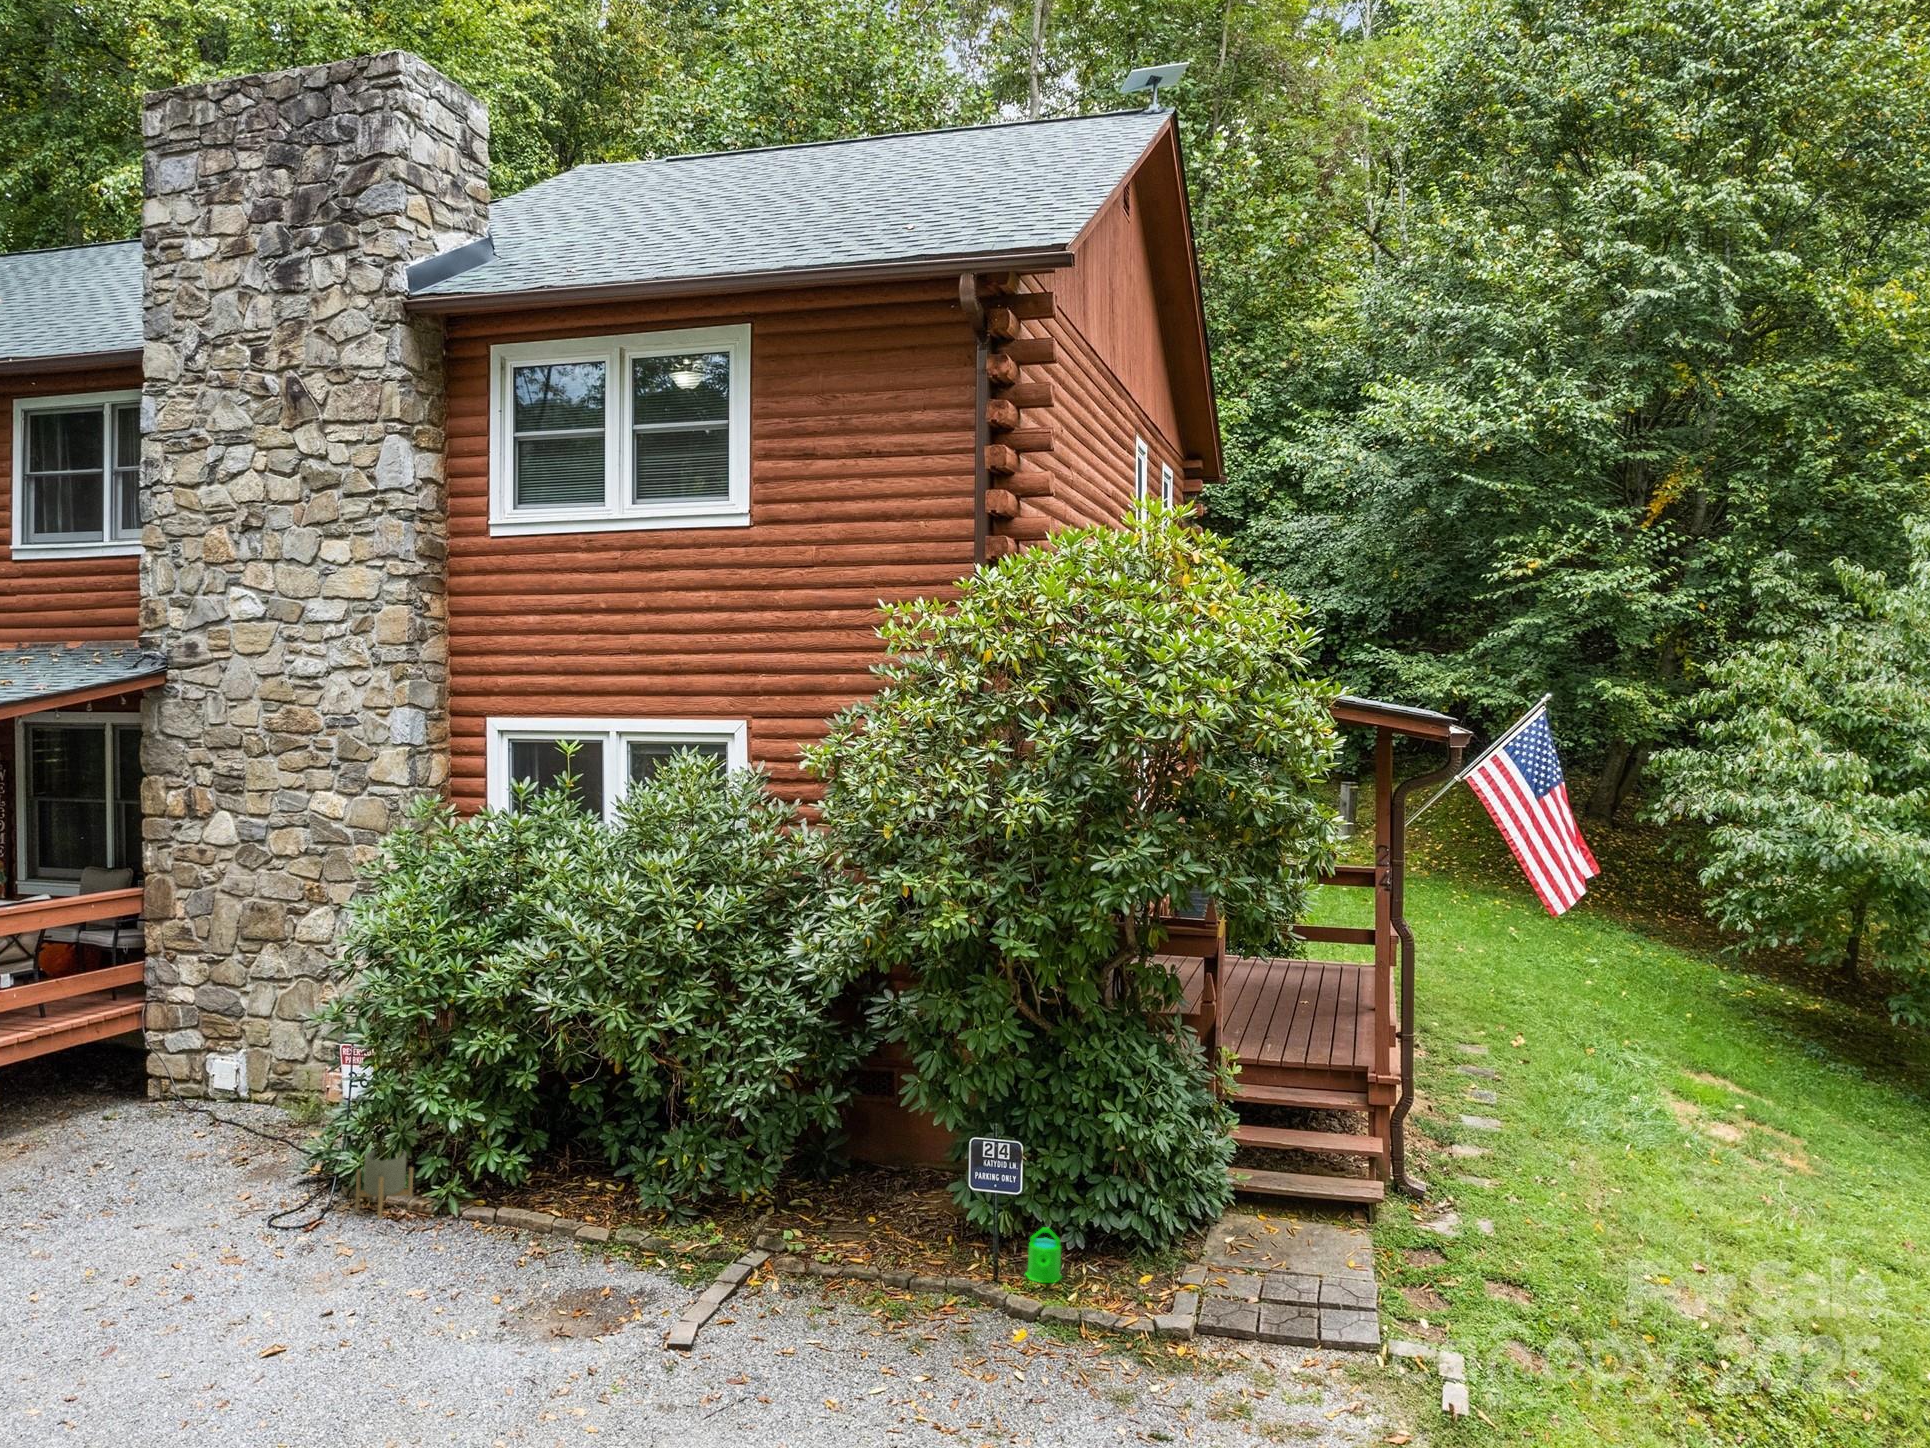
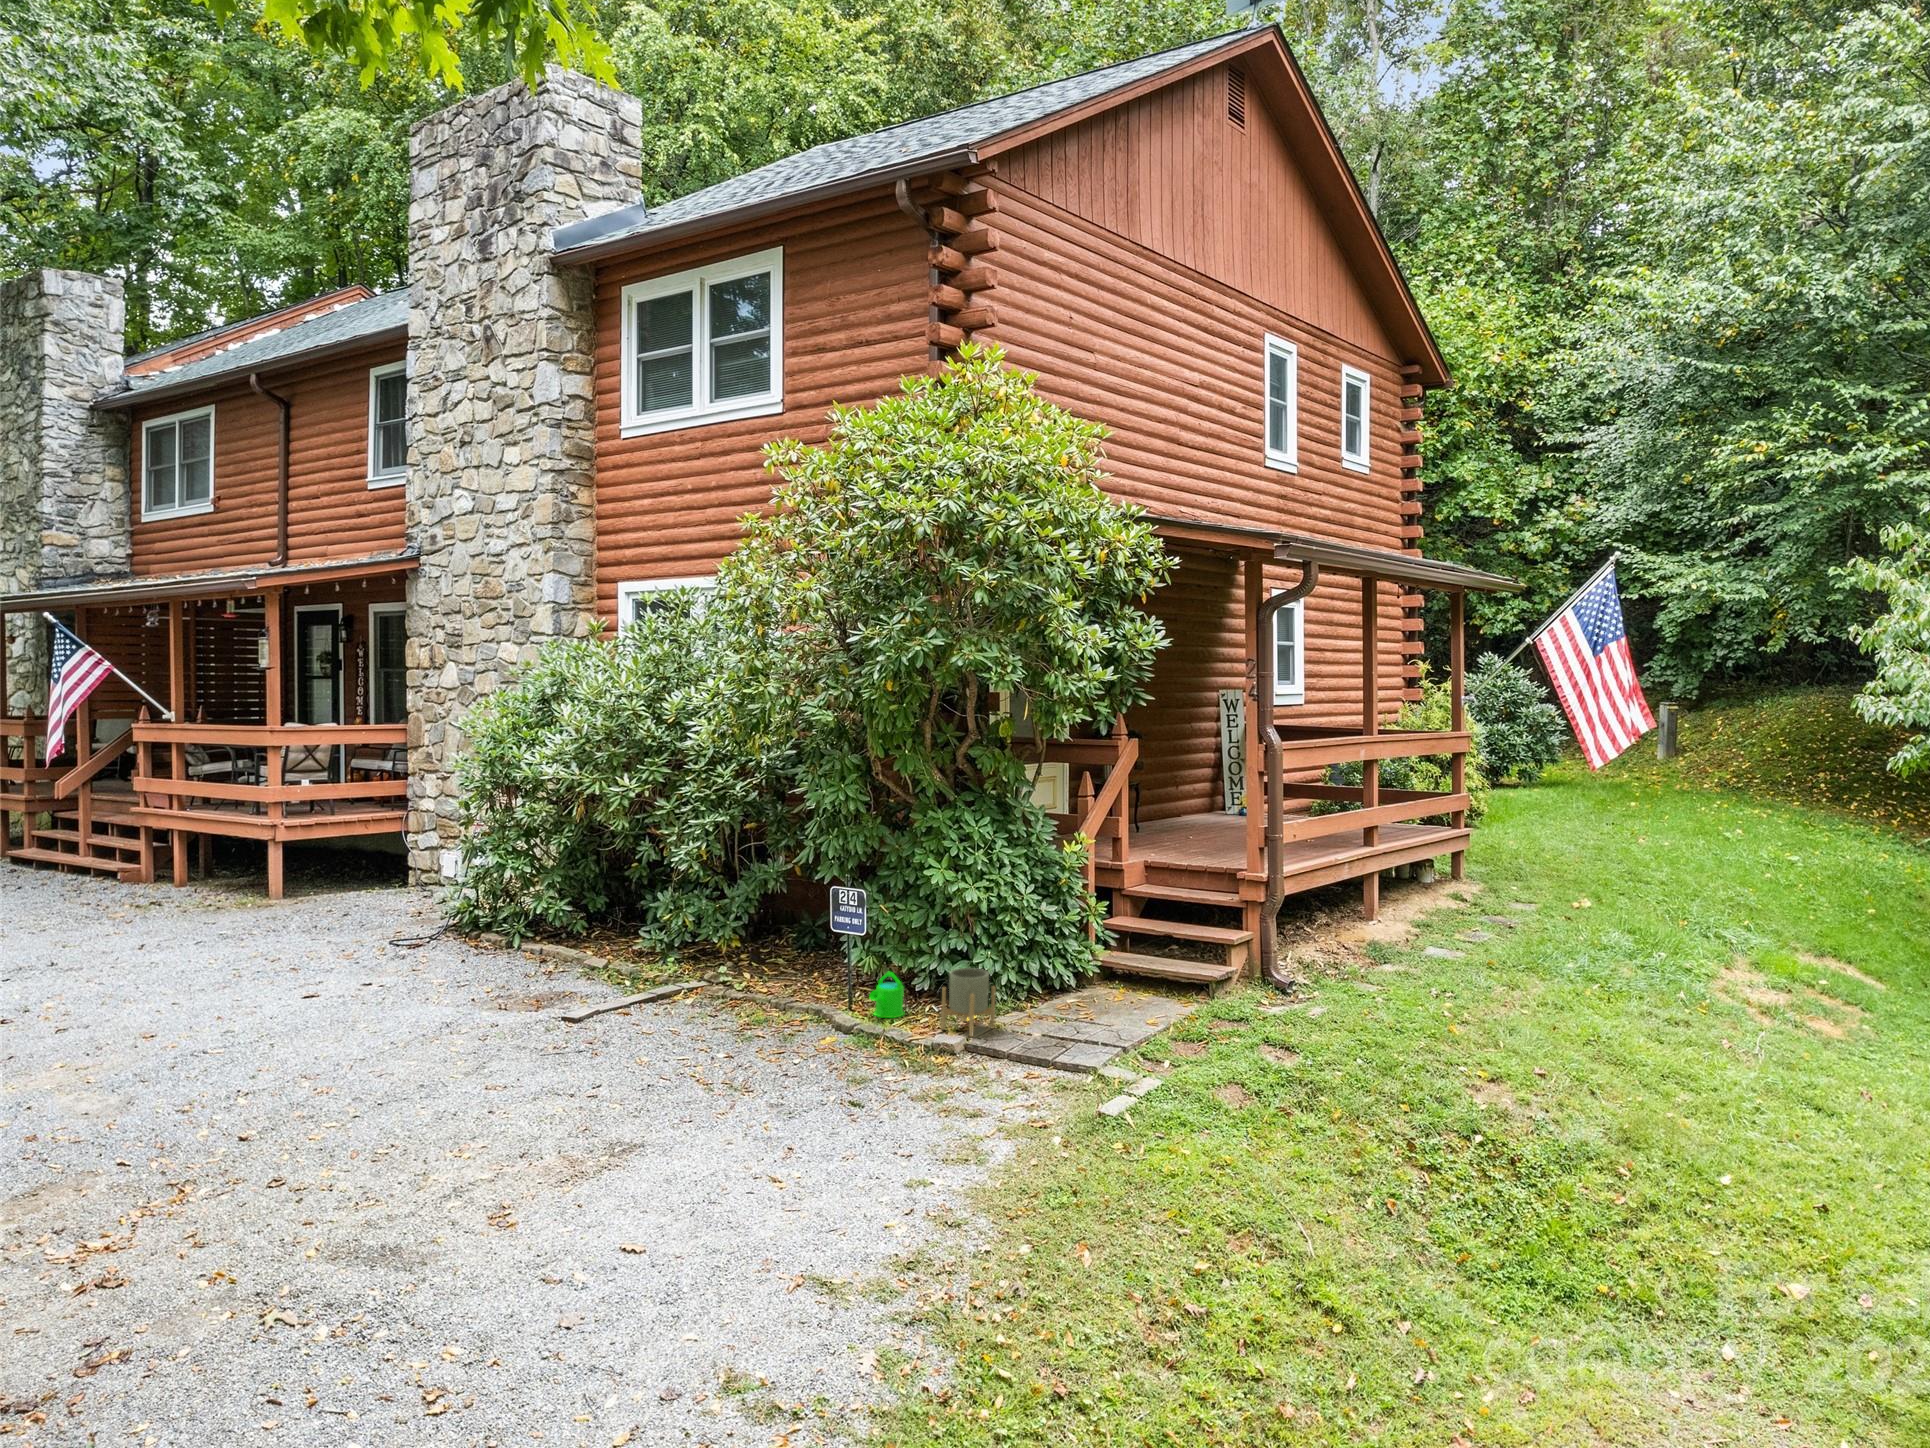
planter: present [355,1149,413,1220] -> present [941,968,996,1037]

